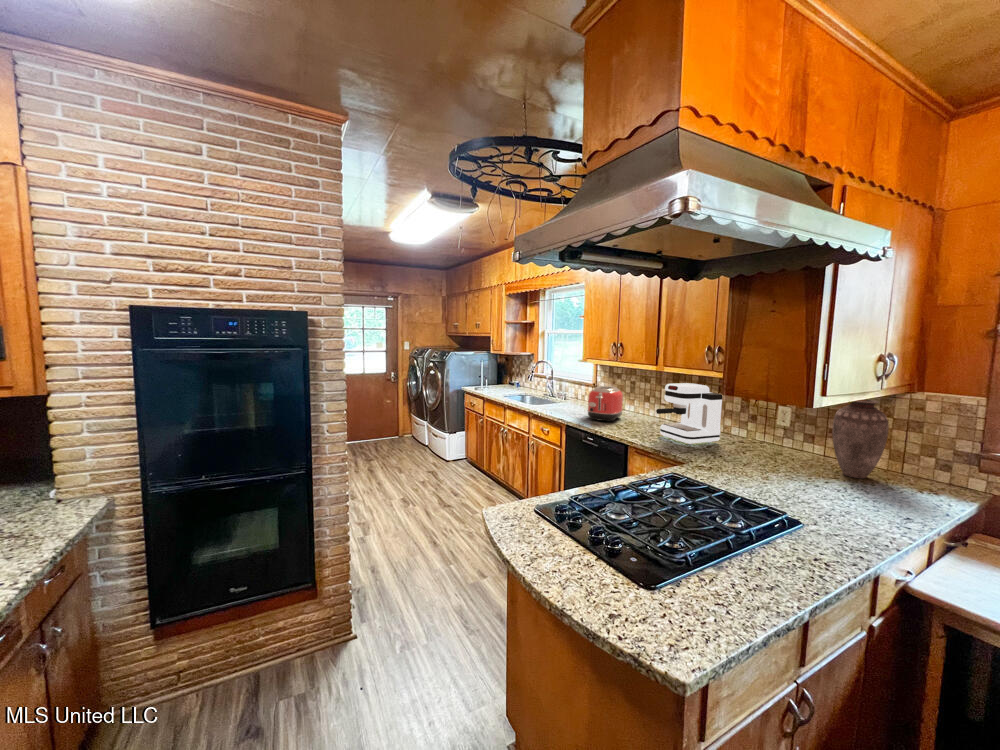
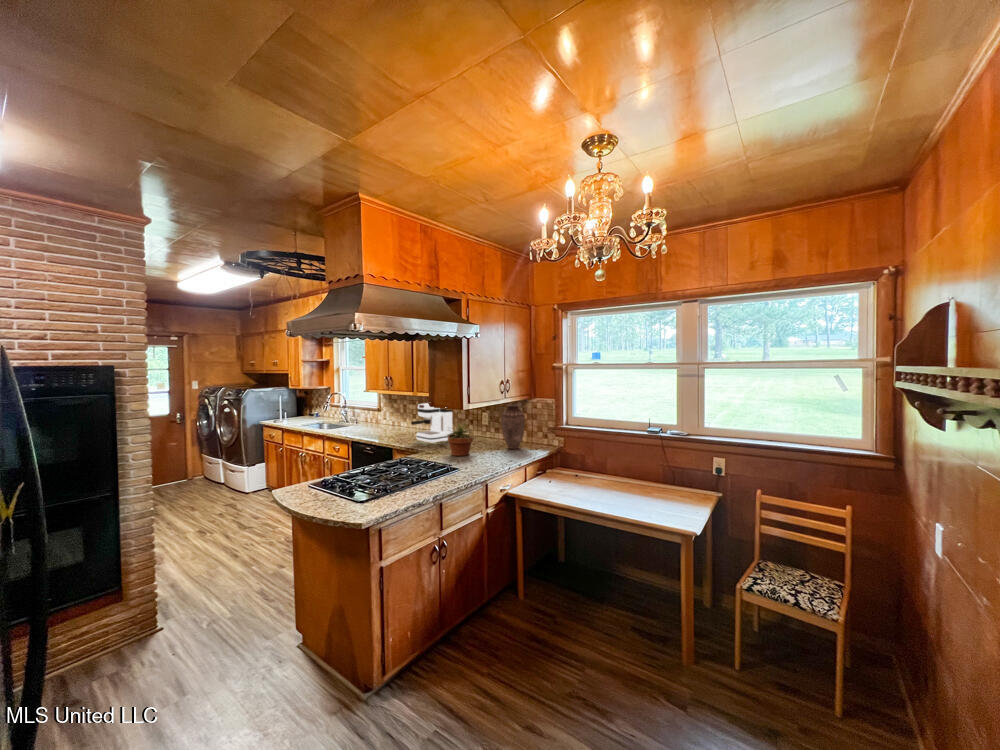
toaster: present [588,386,623,422] -> none [369,409,397,436]
potted plant: none [727,419,796,480] -> present [447,423,474,456]

